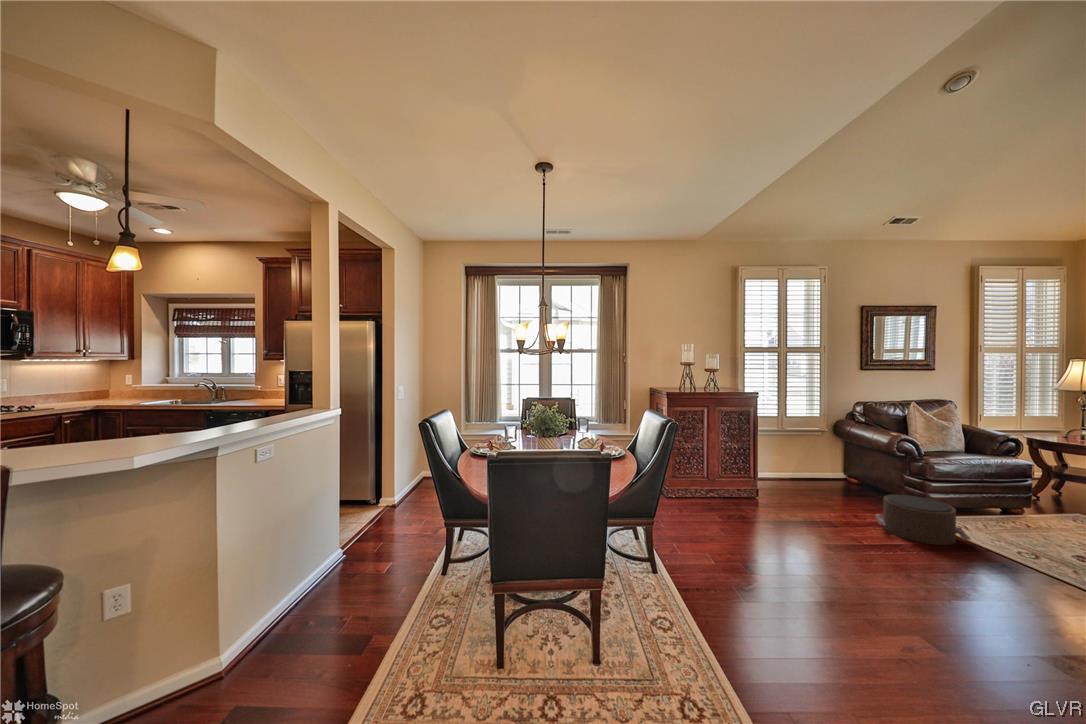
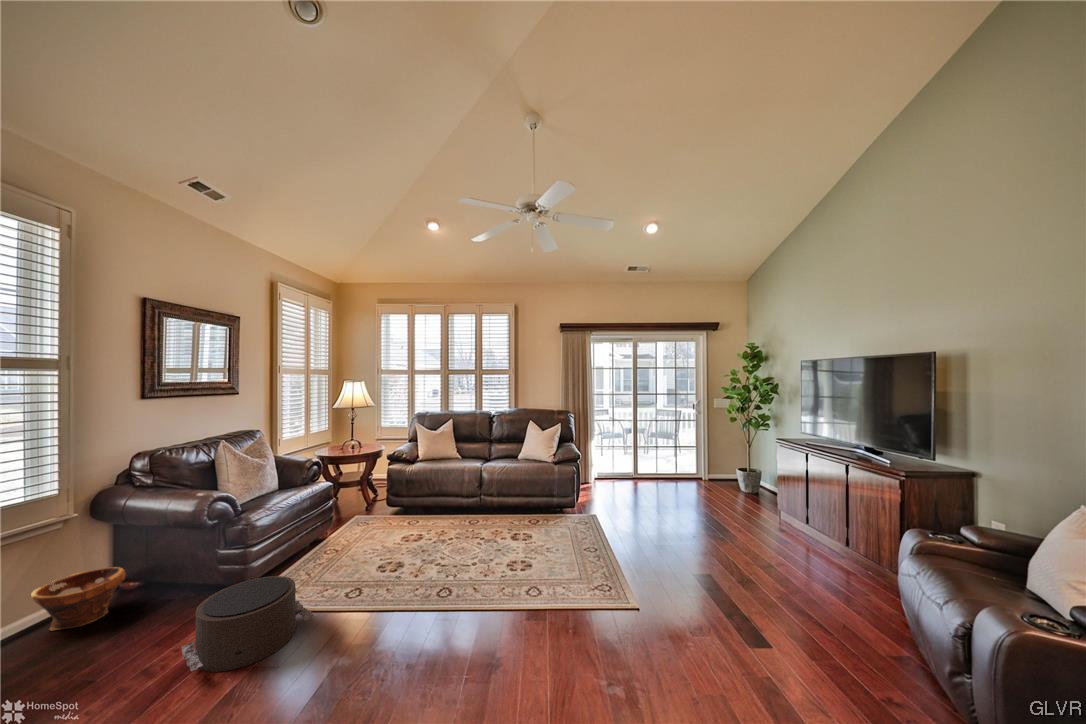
planter: none [810,462,851,489] -> present [31,567,126,631]

